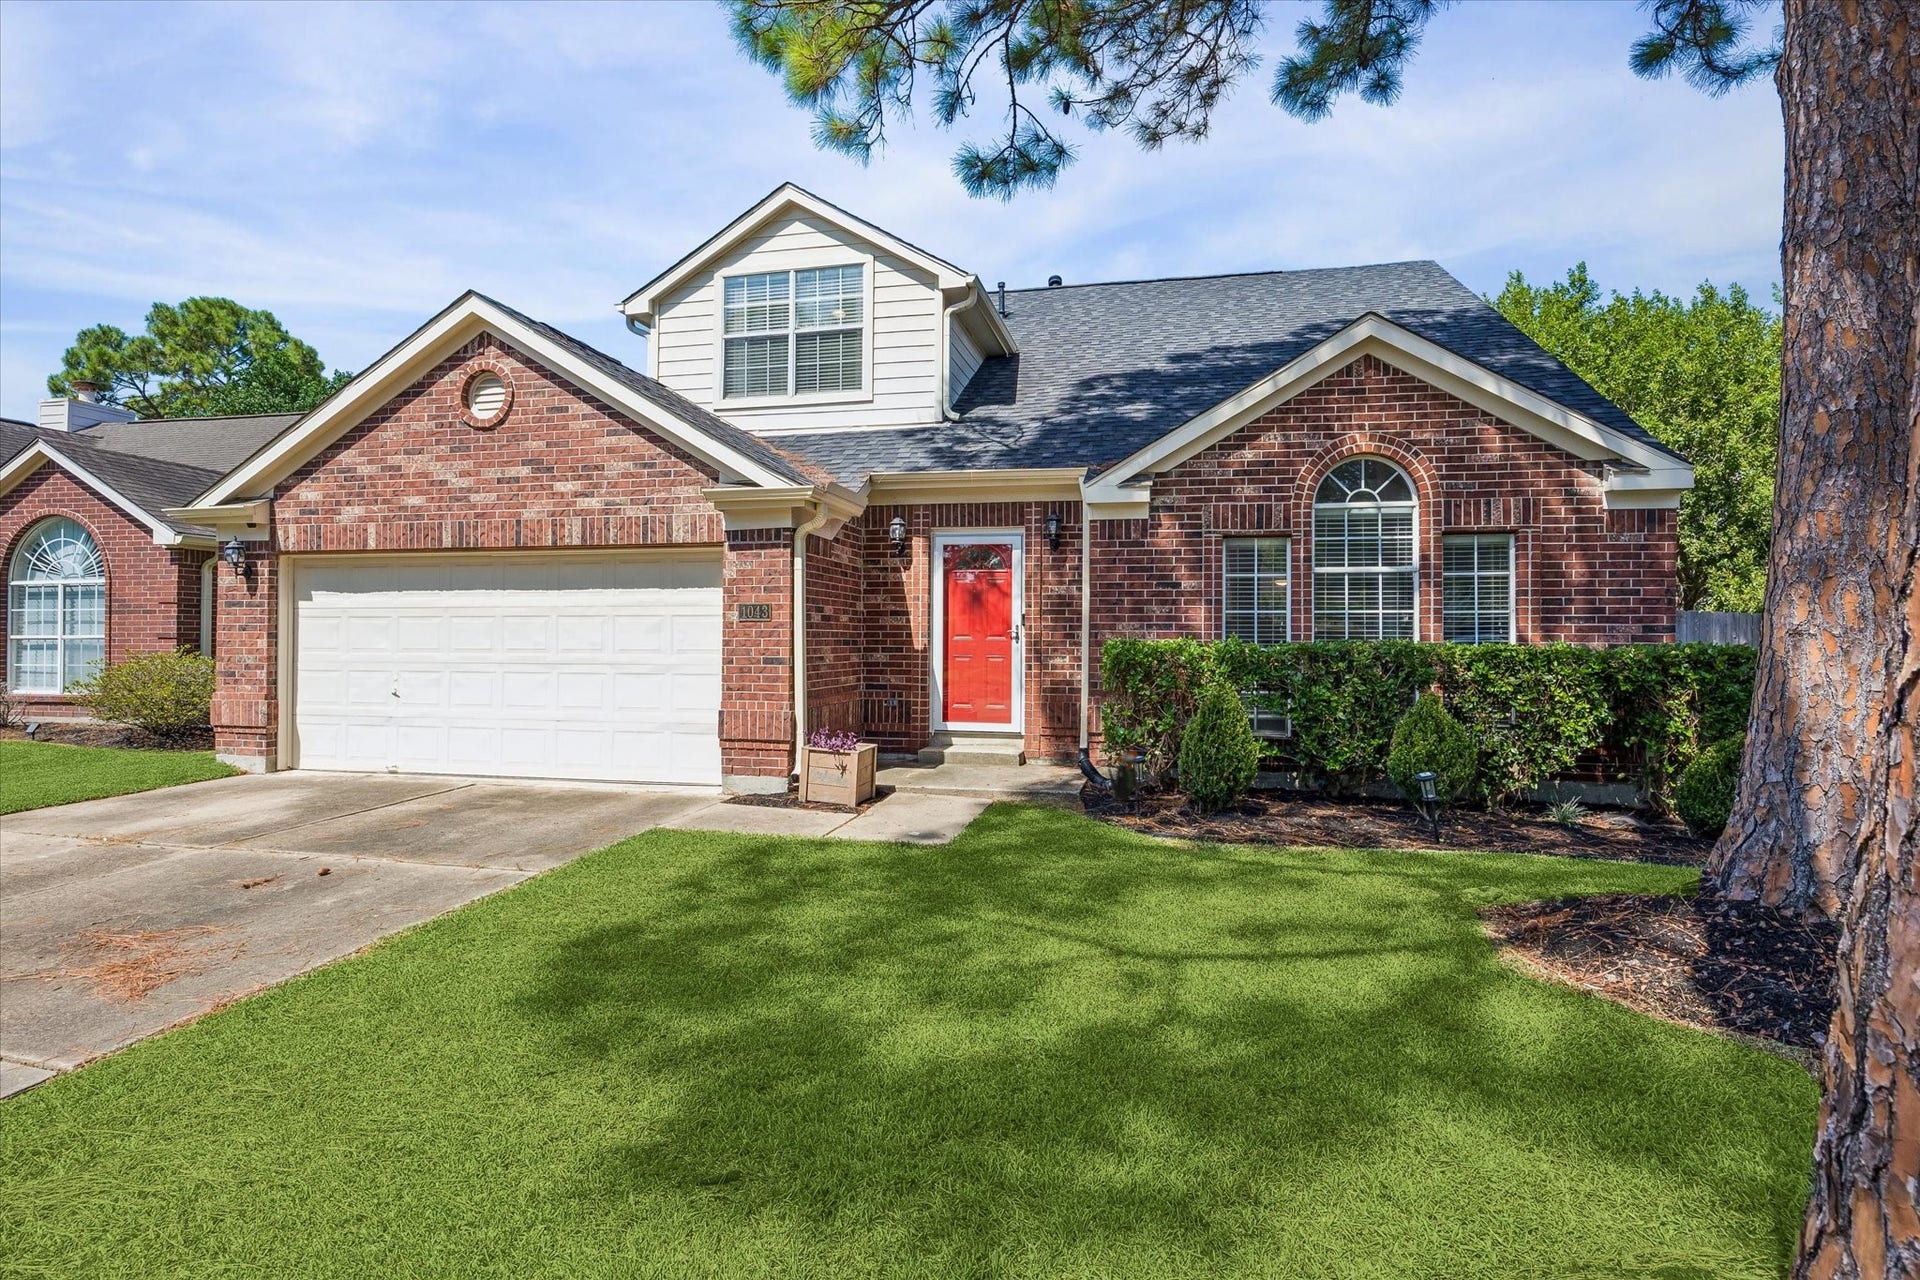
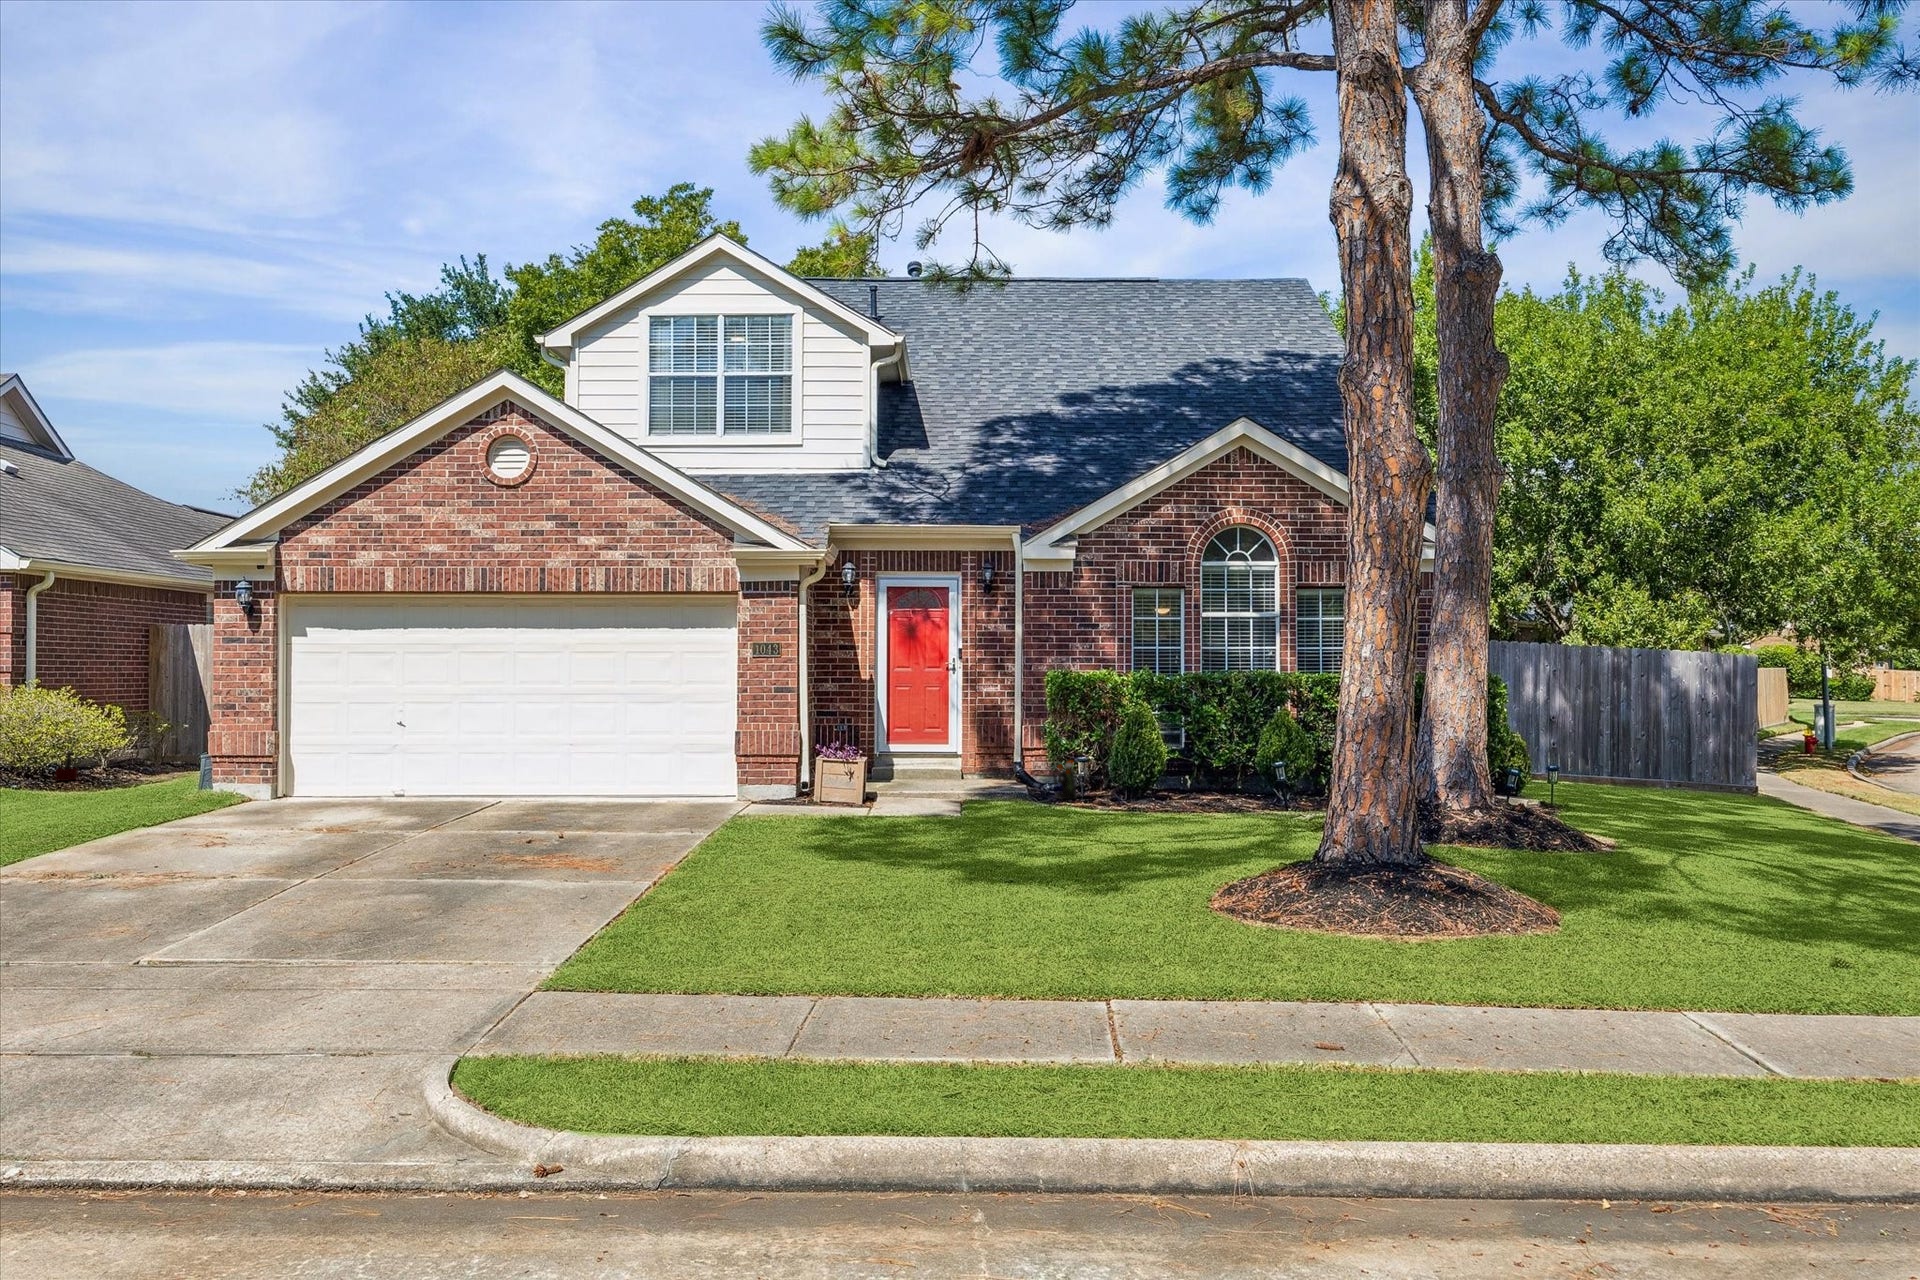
decorative plant: none [167,698,203,742] -> present [55,742,78,781]

